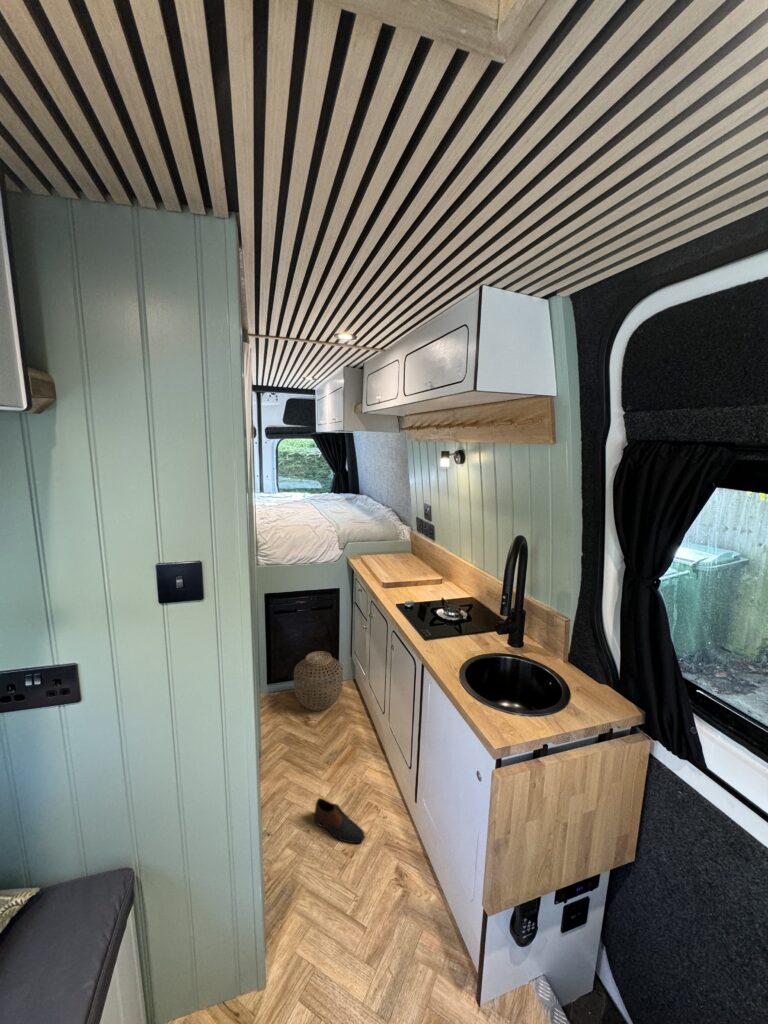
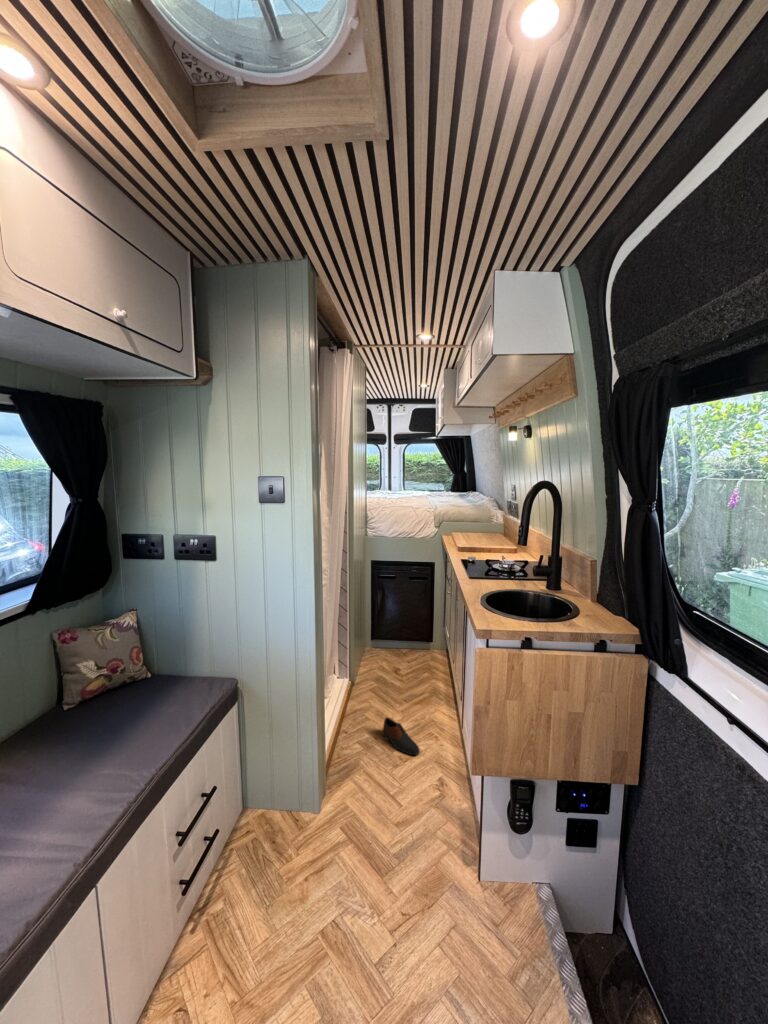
woven basket: present [294,651,343,711] -> none [389,616,432,668]

